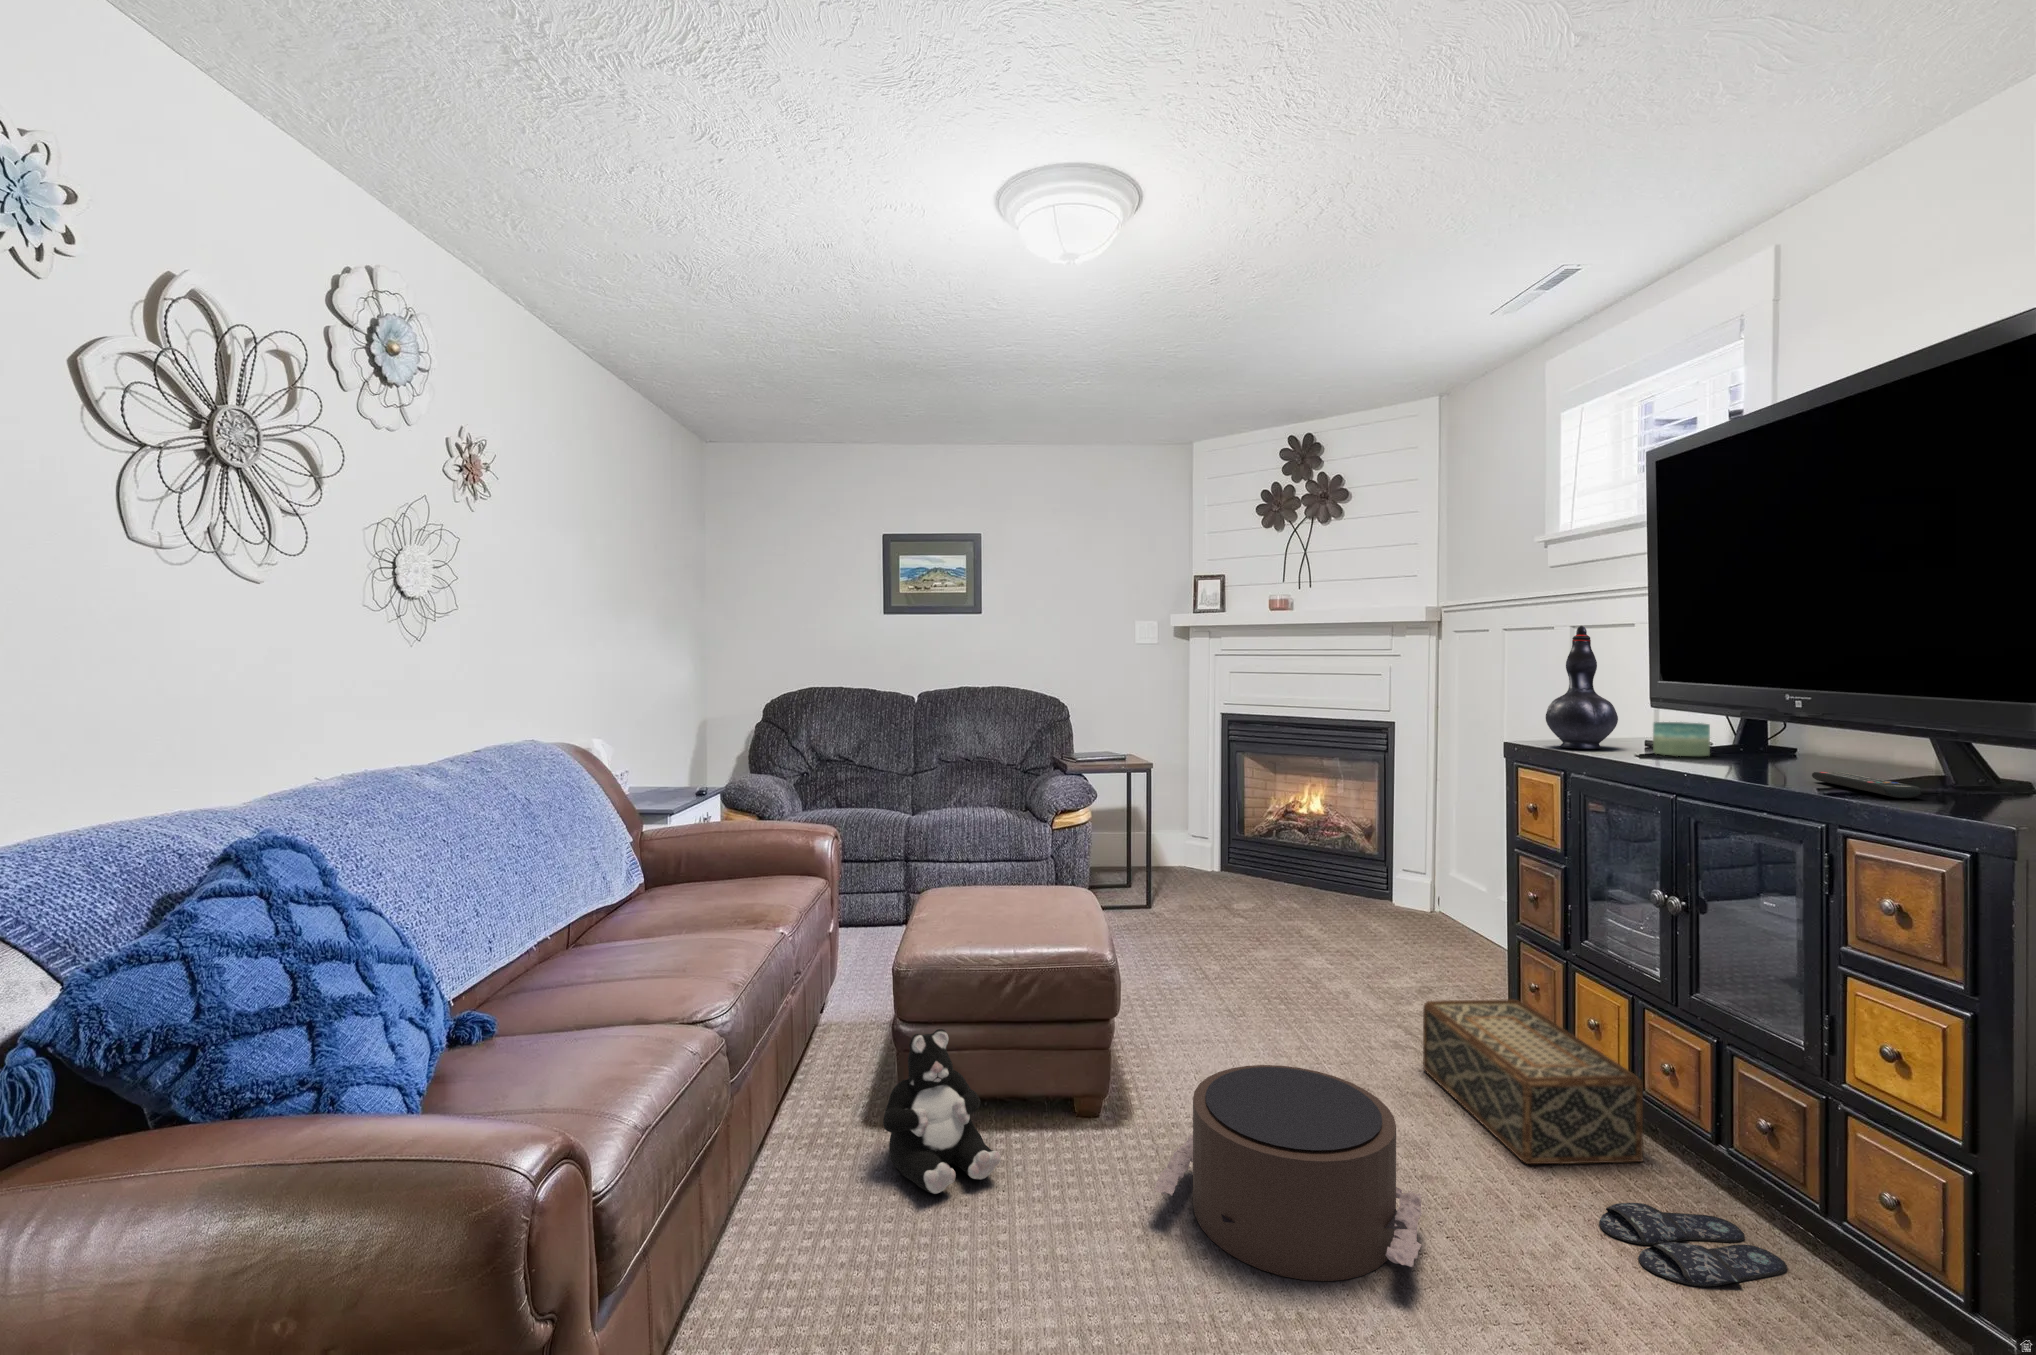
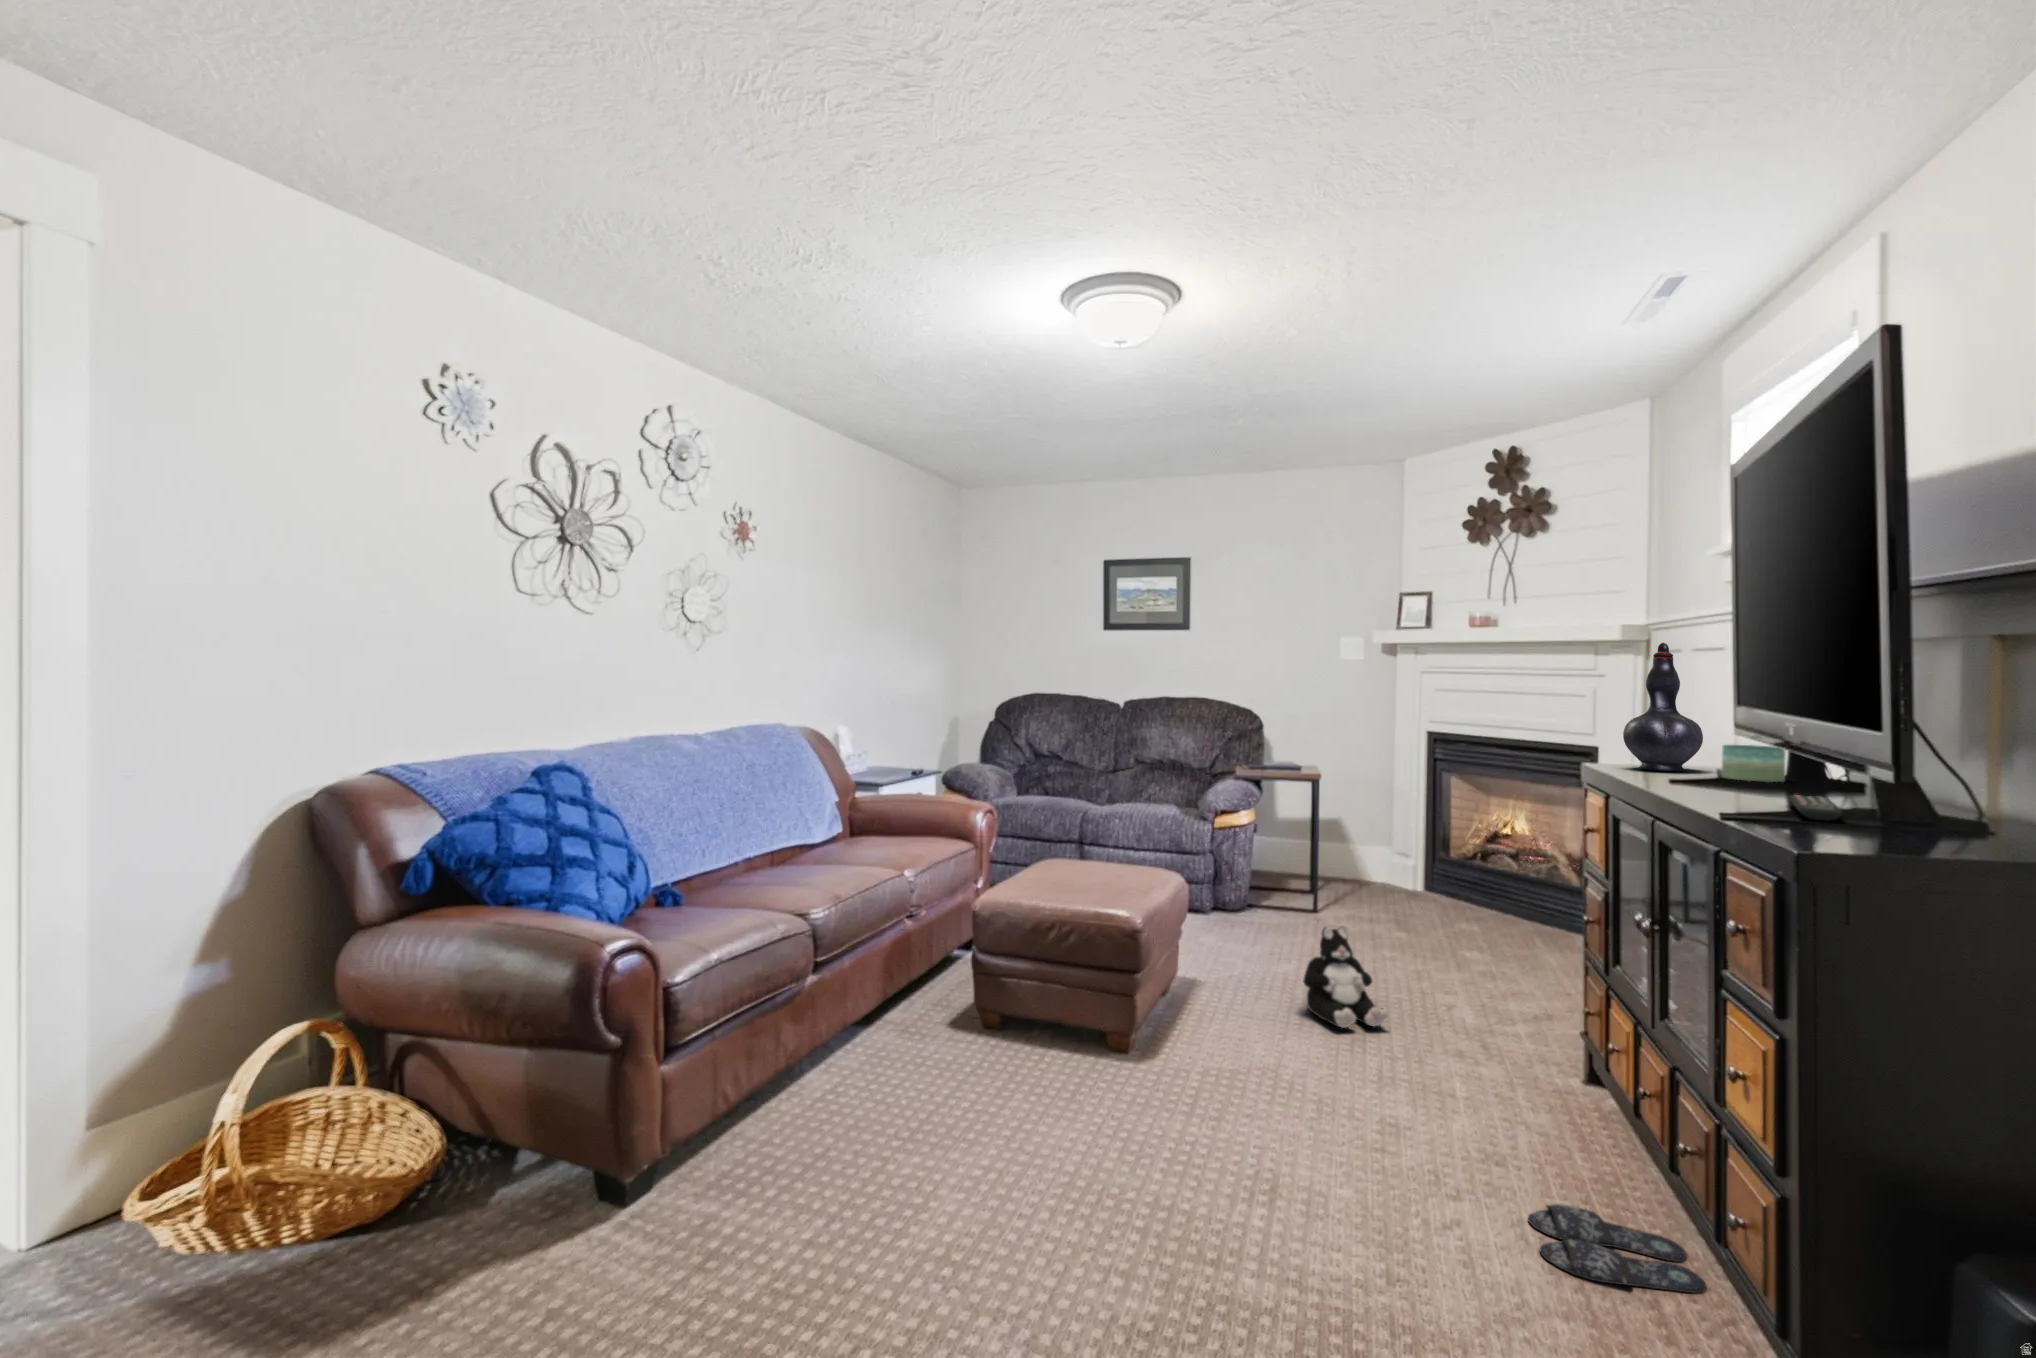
woven basket: present [1423,999,1643,1164] -> none [1472,1009,1639,1186]
plush toy: present [883,1029,1001,1194] -> present [1303,927,1389,1028]
pouf: present [1154,1065,1422,1281] -> none [1117,1023,1345,1196]

